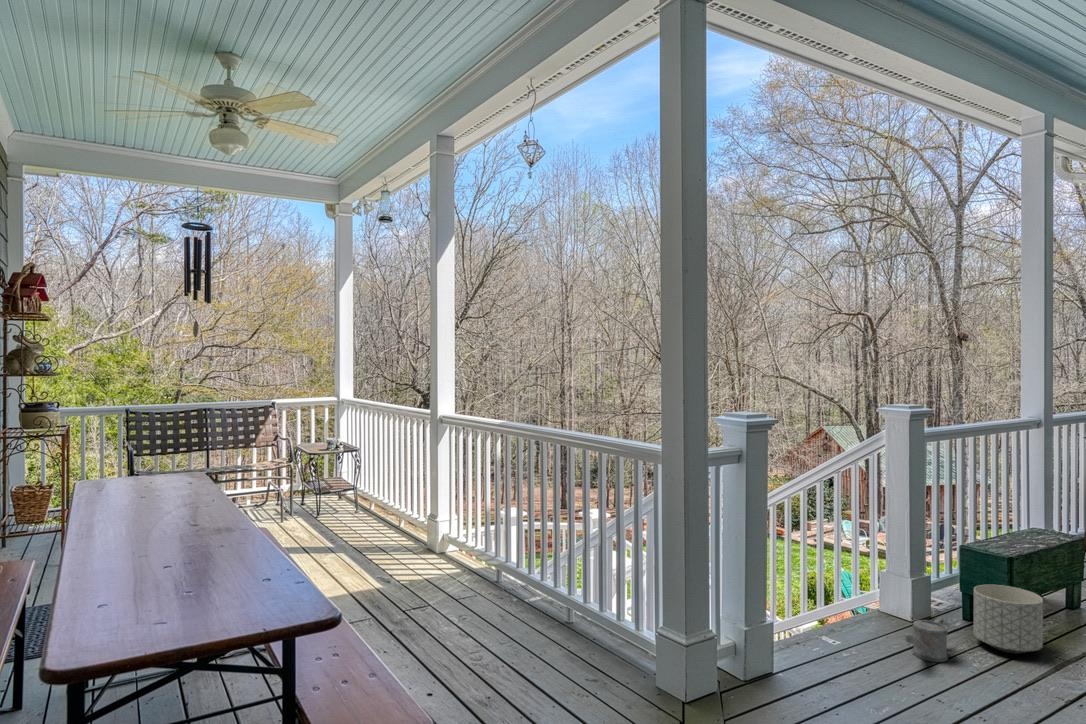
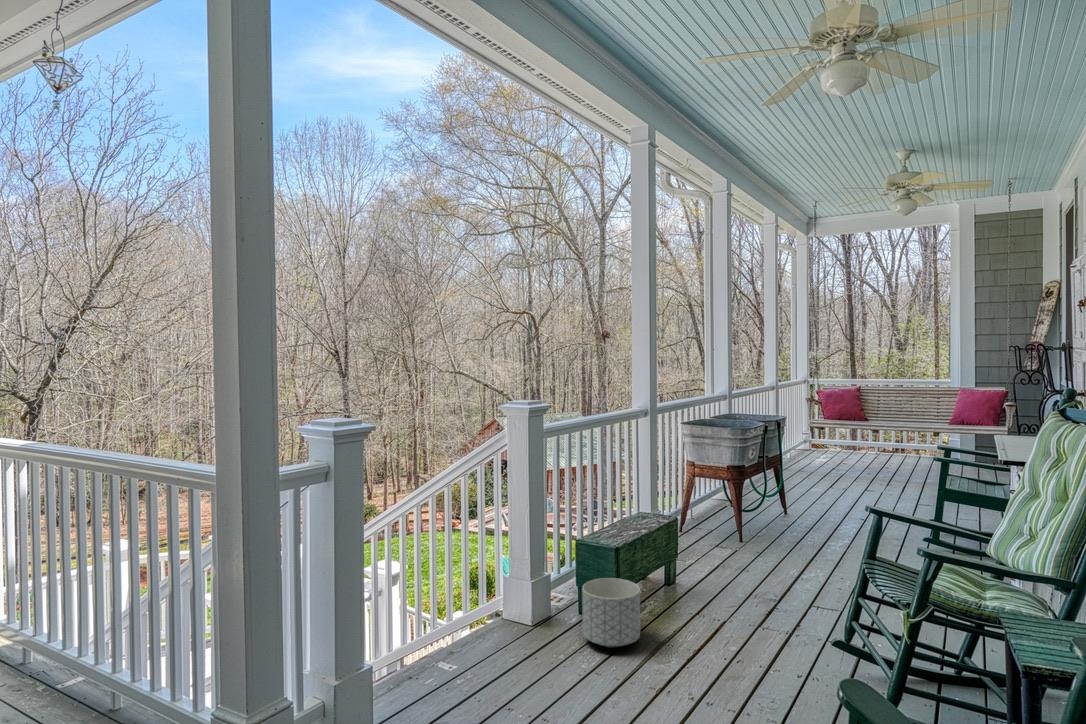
watering can: present [905,618,948,662] -> none [511,624,556,676]

